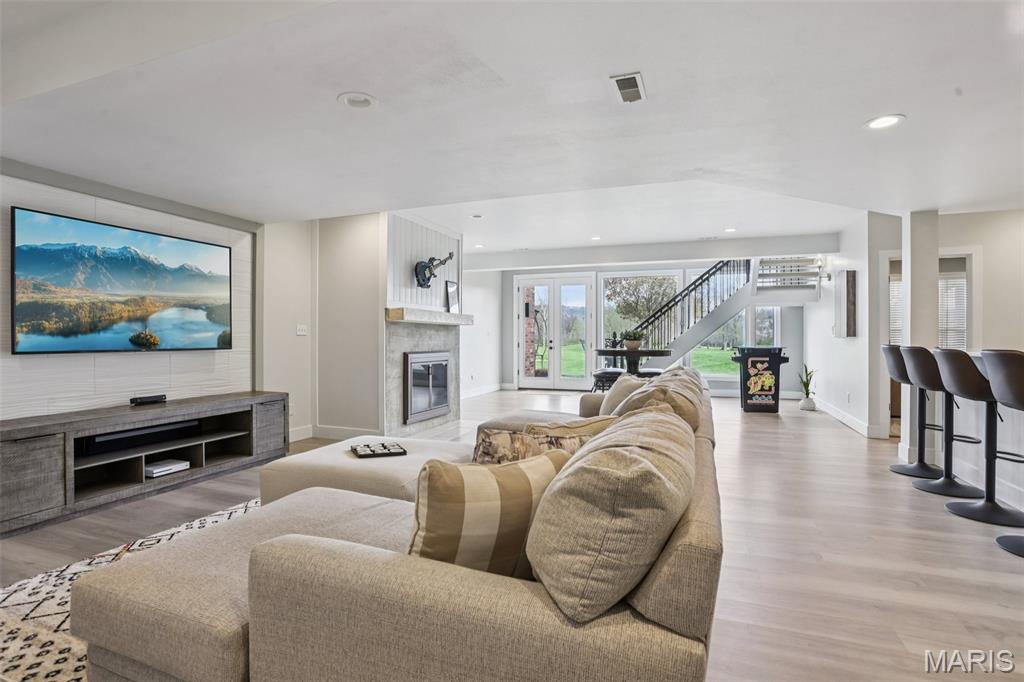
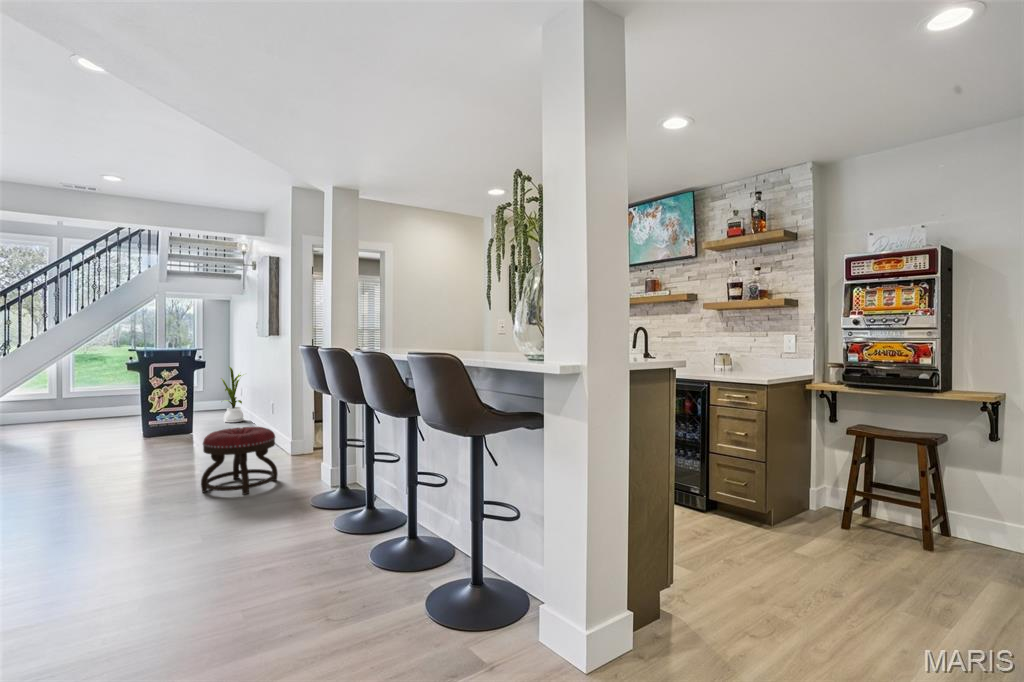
ottoman: none [799,405,857,453] -> present [201,427,278,494]

